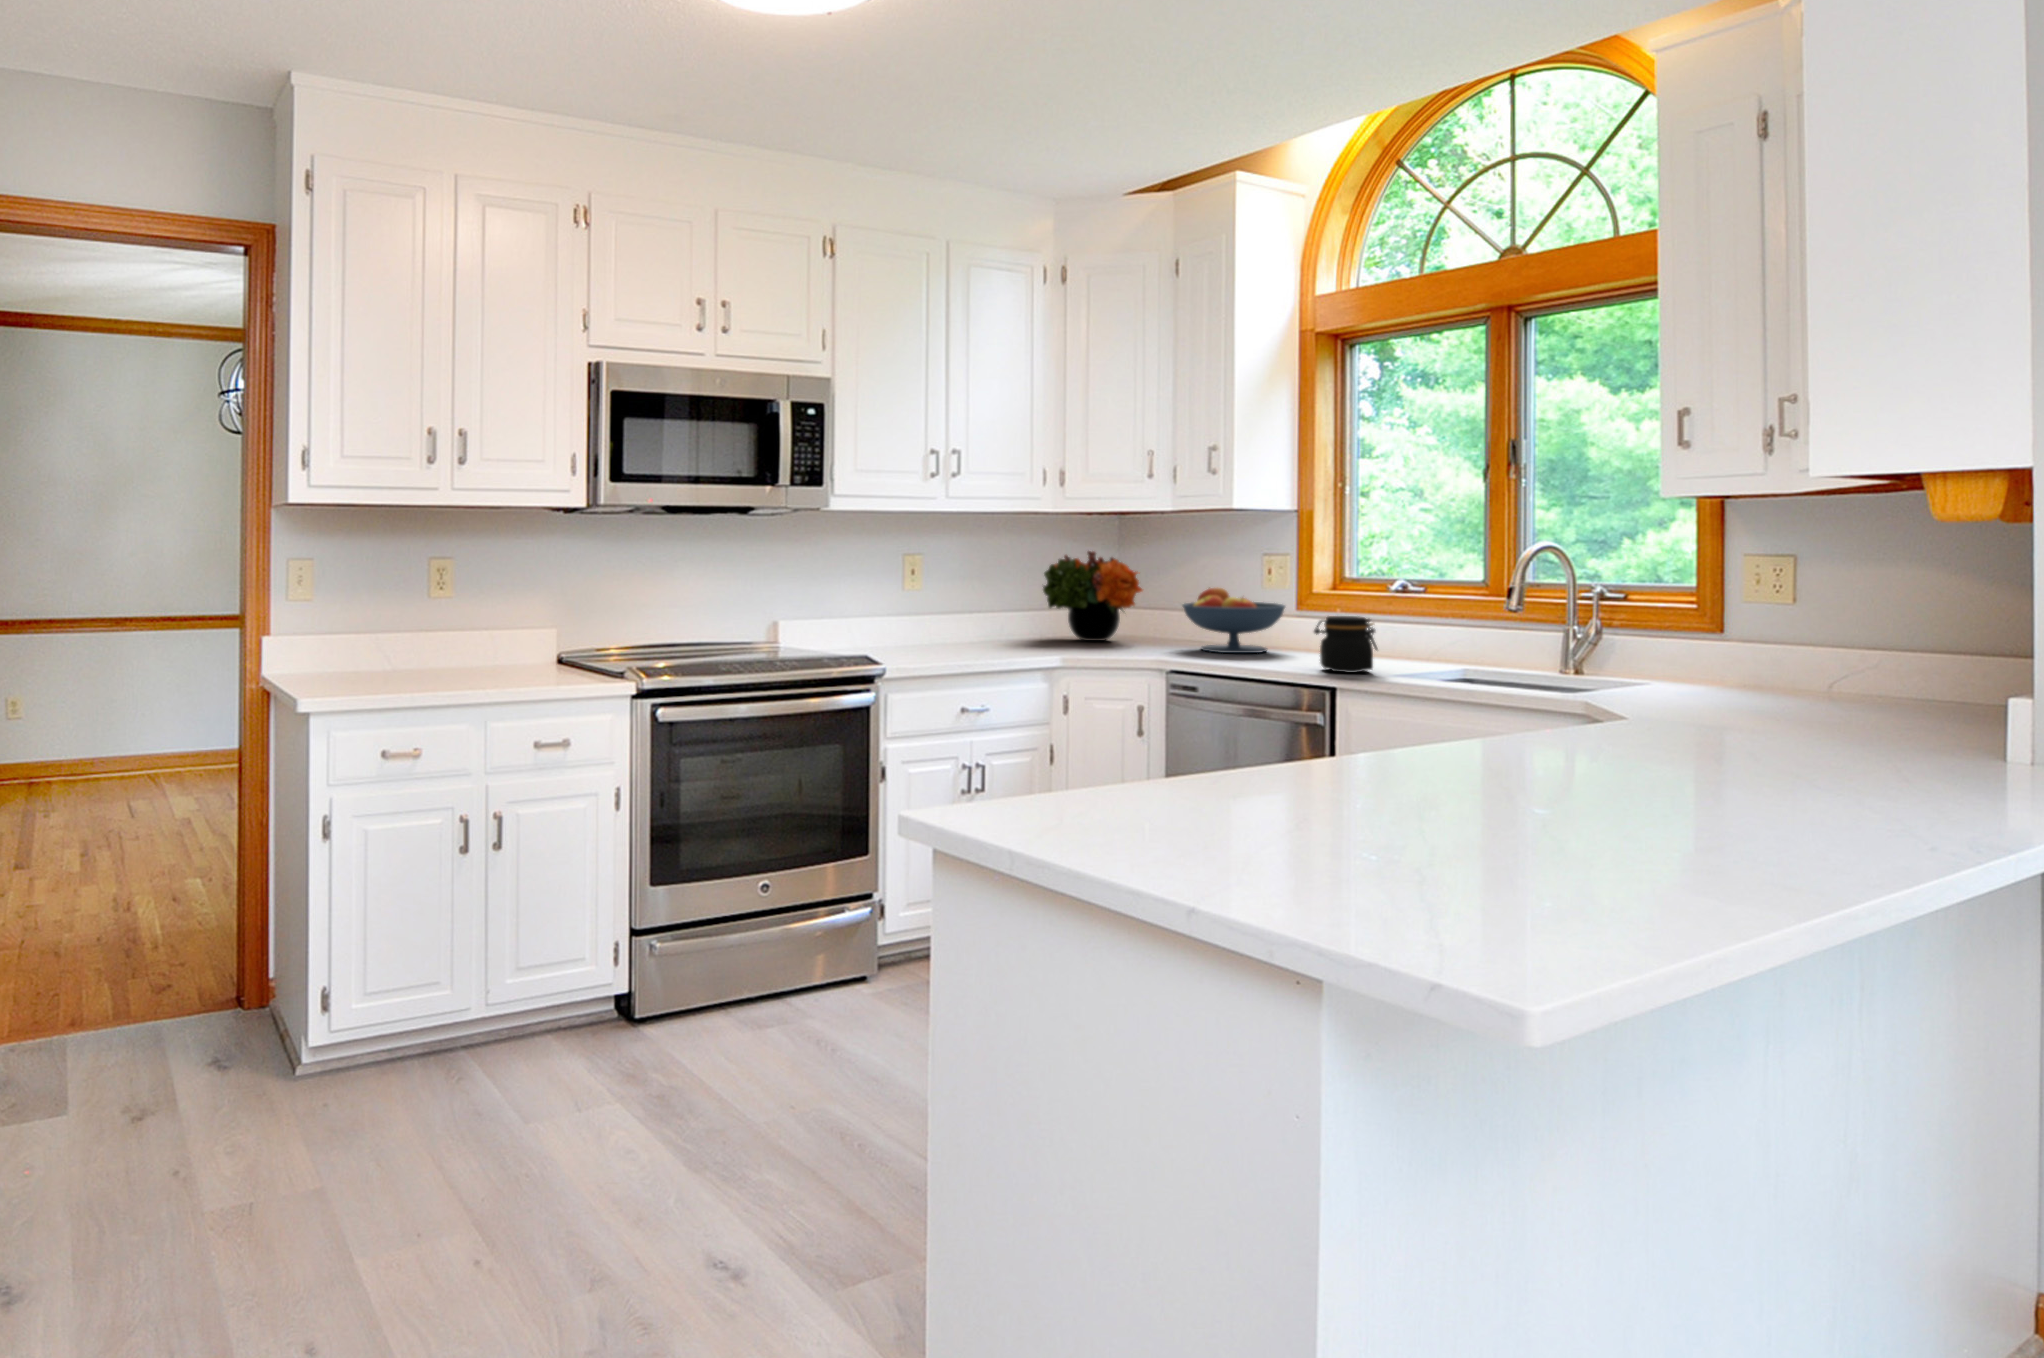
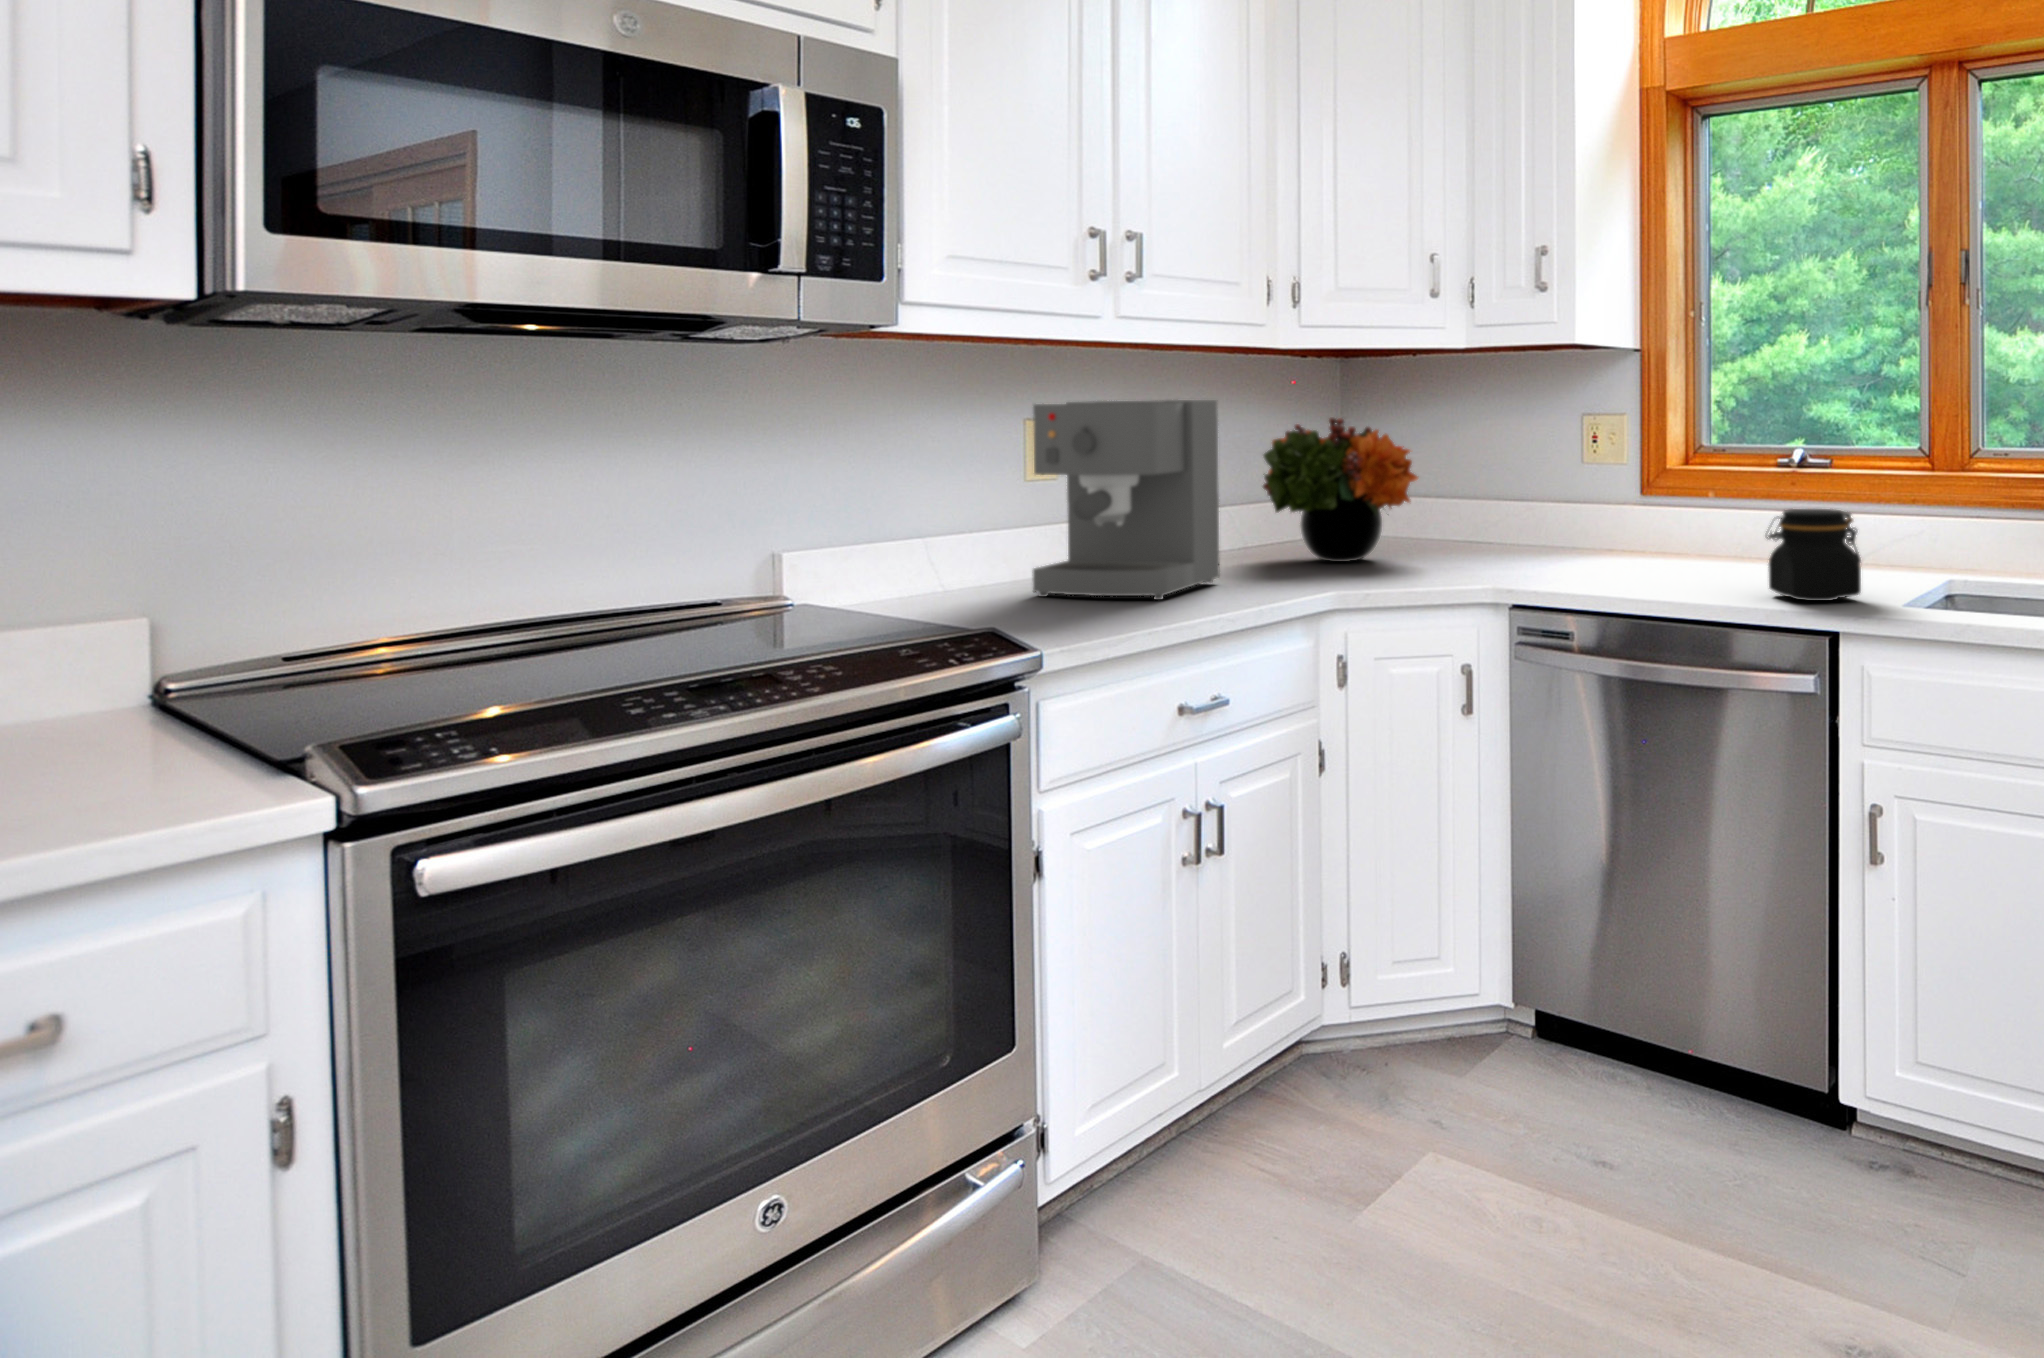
coffee maker: none [900,541,1005,651] -> present [1032,400,1220,600]
fruit bowl: present [1183,588,1285,653] -> none [1495,469,1650,572]

